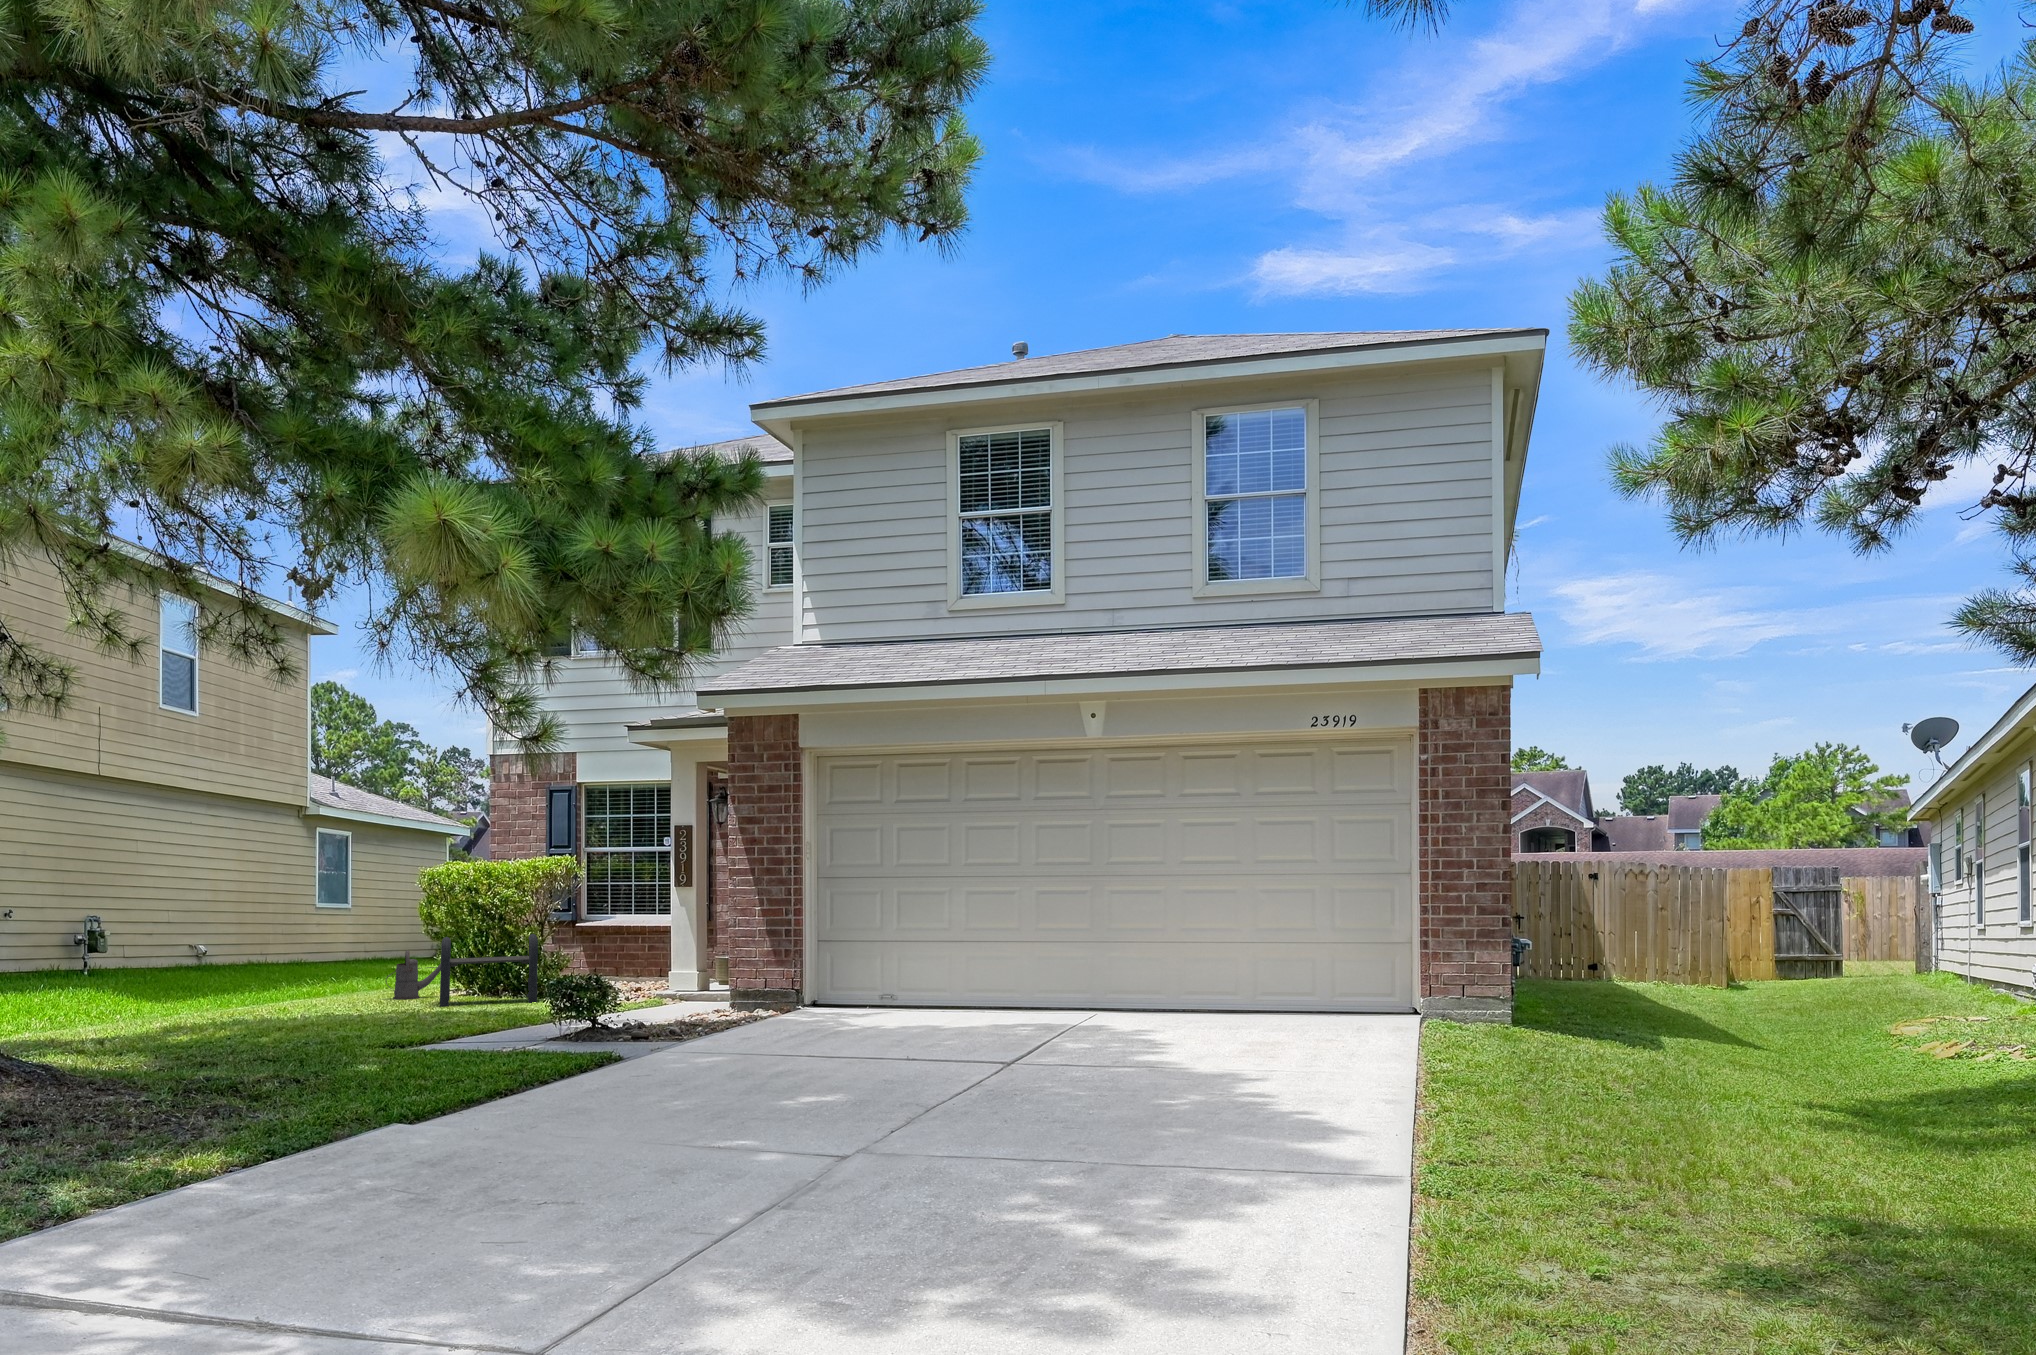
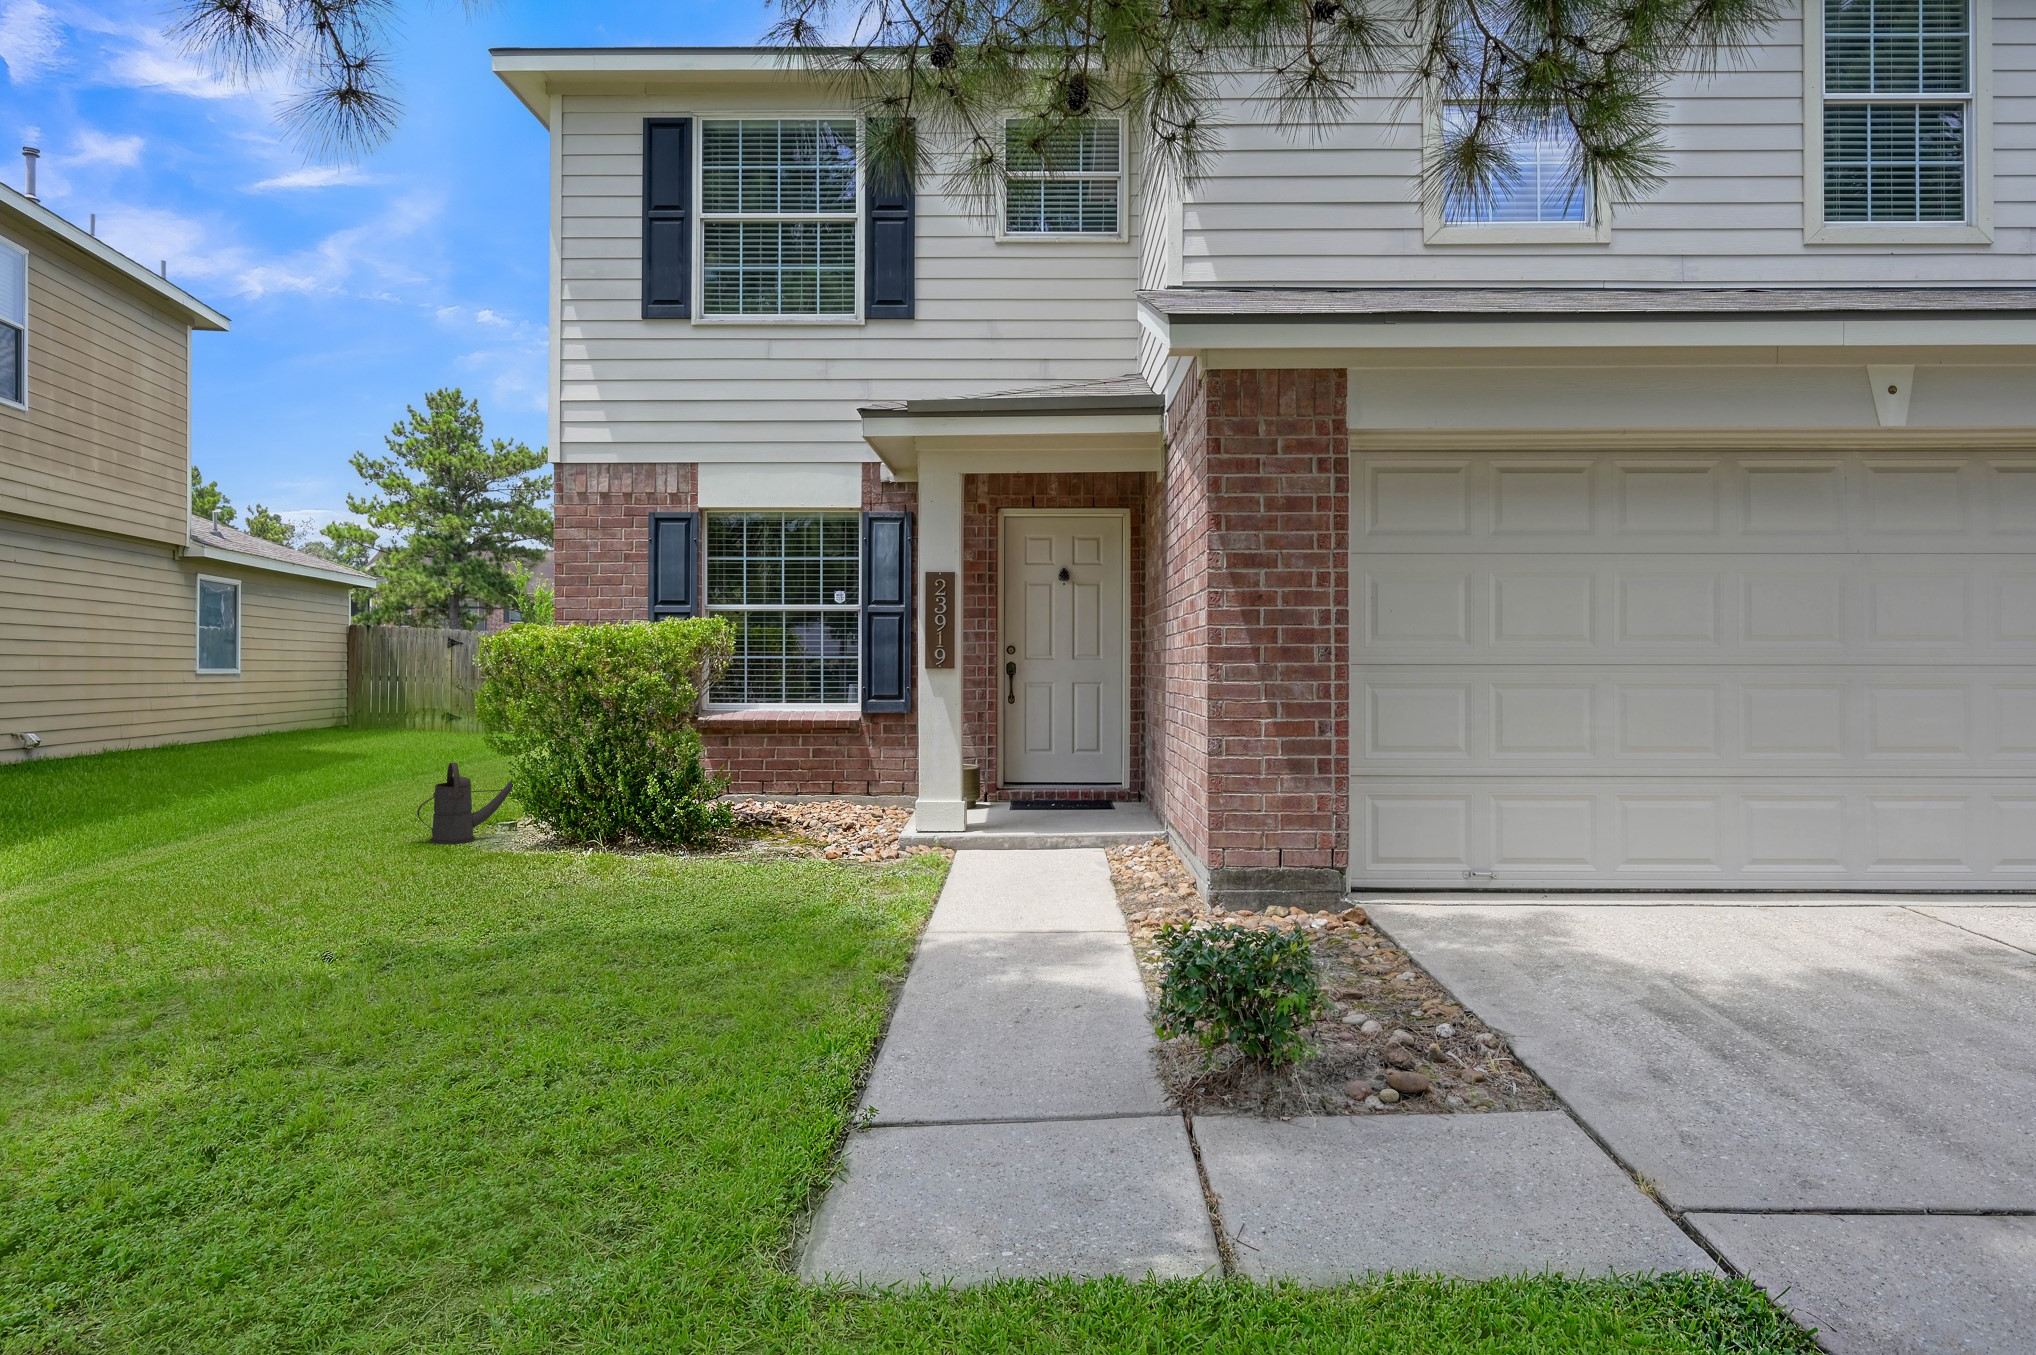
bench: present [440,934,538,1007] -> none [526,741,700,866]

